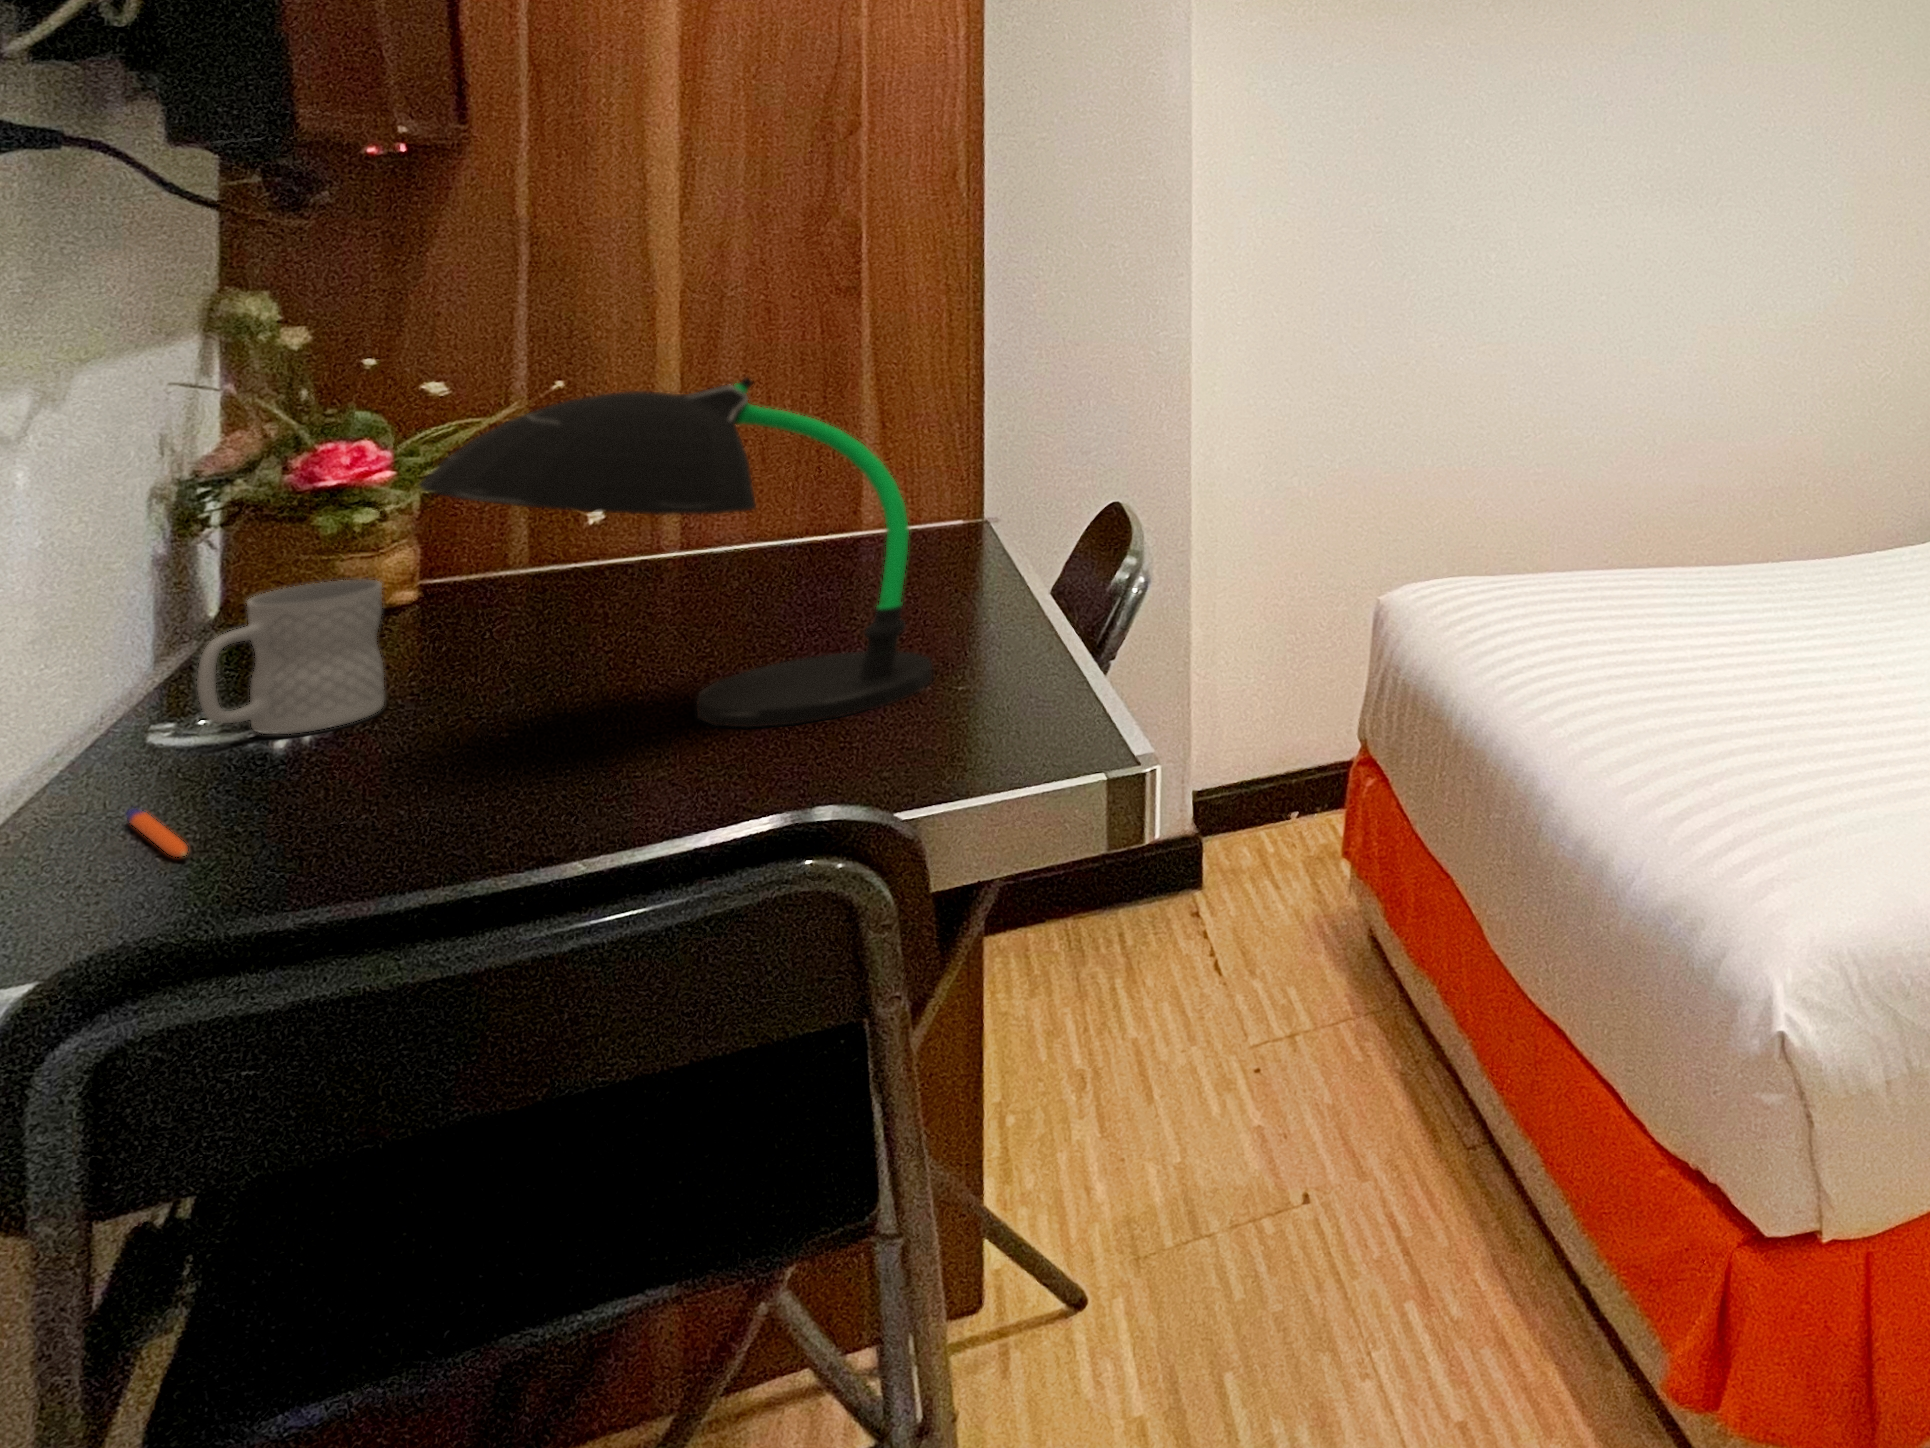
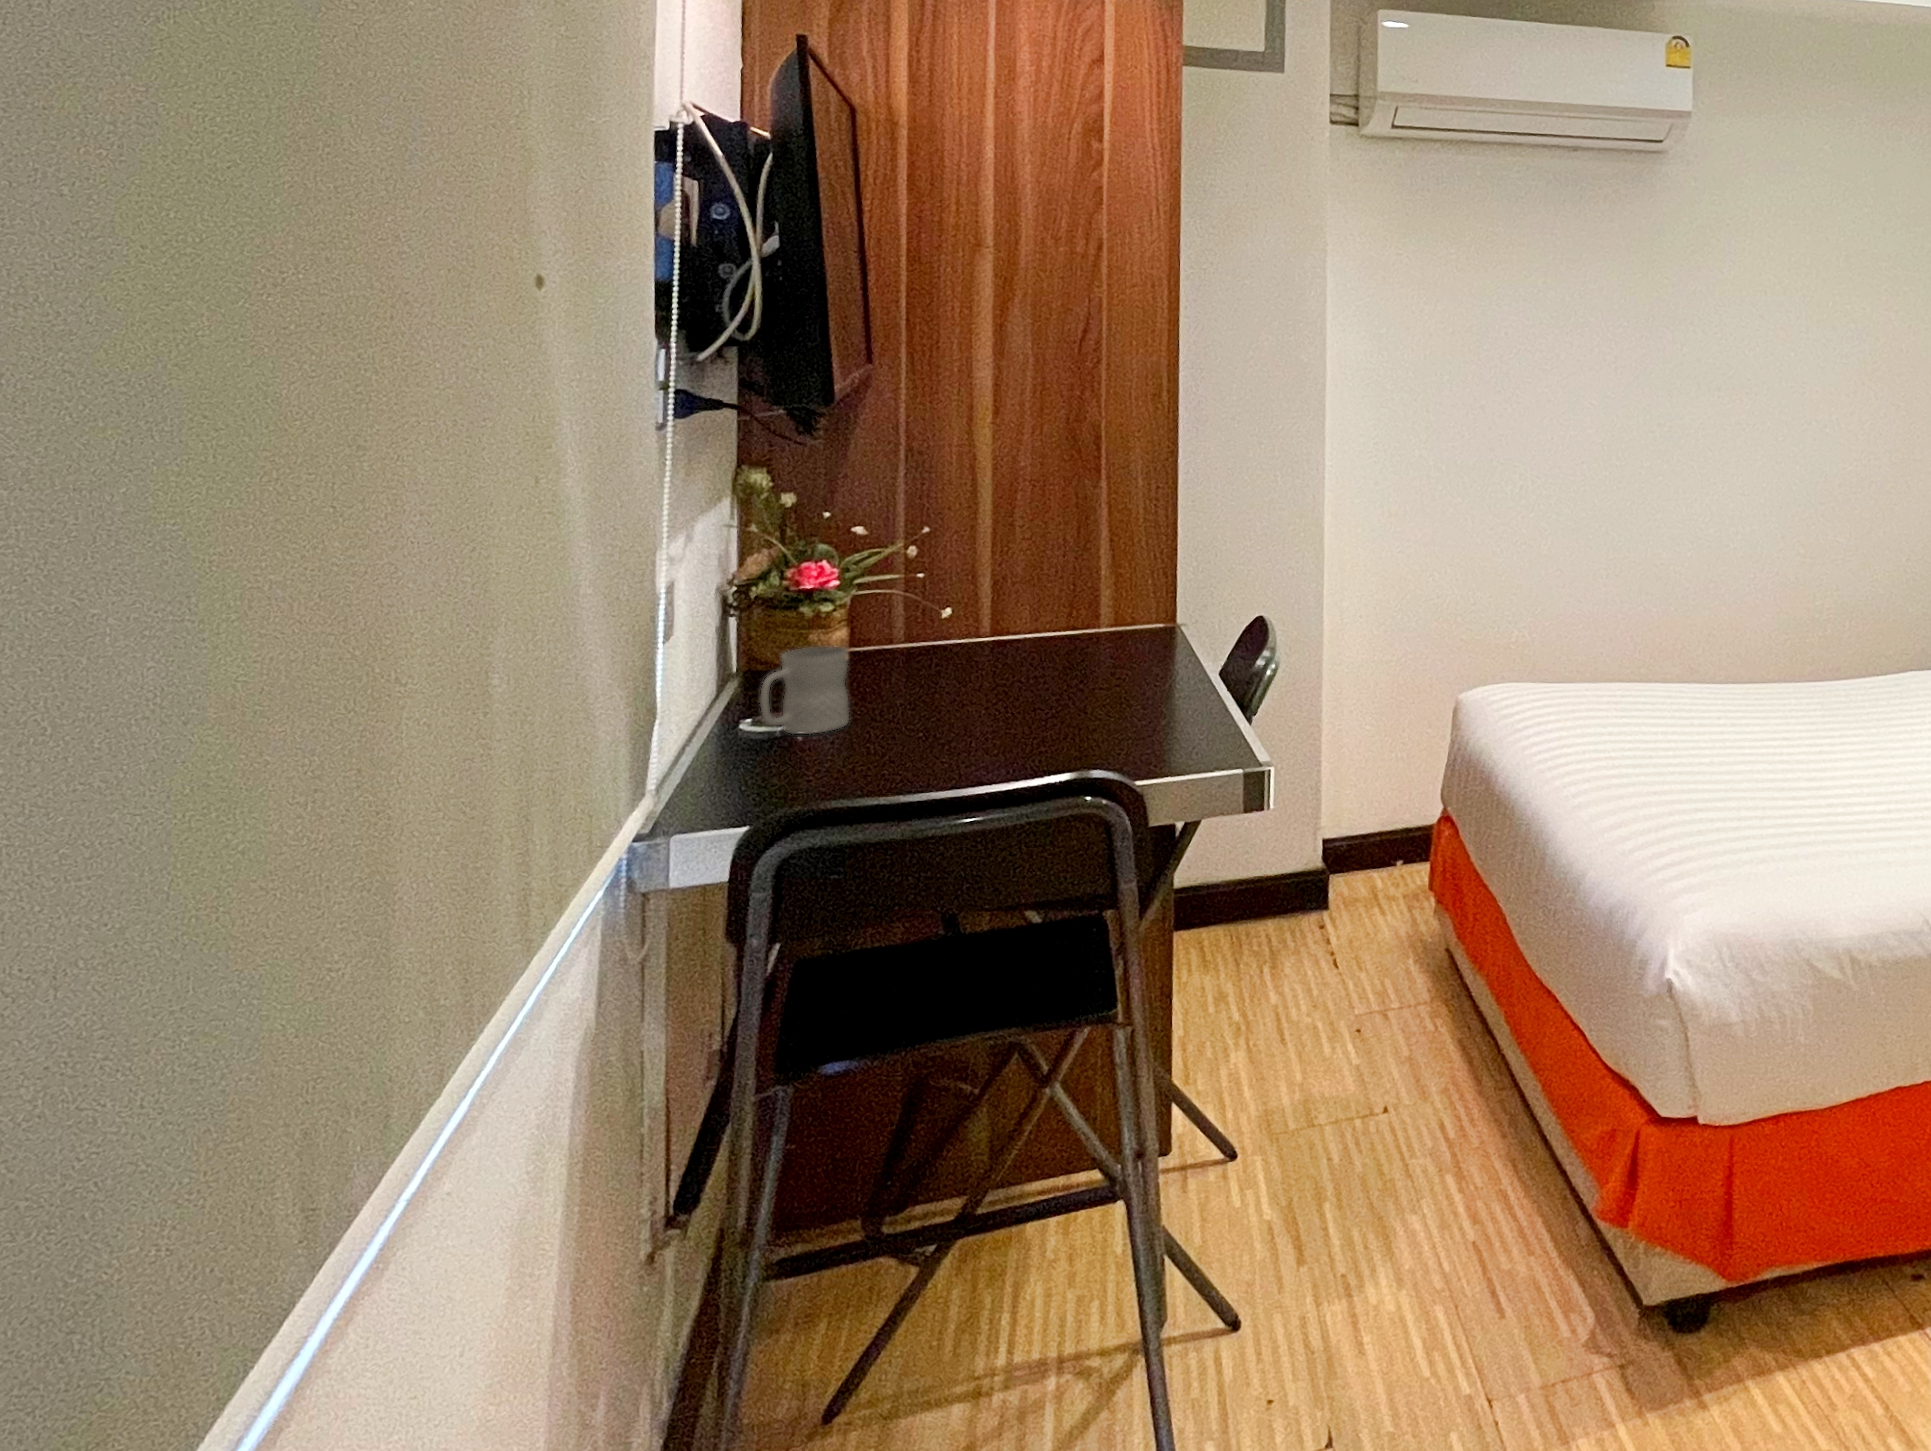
desk lamp: present [420,377,932,728] -> none [879,531,1152,743]
pen: present [126,809,188,857] -> none [741,764,780,788]

